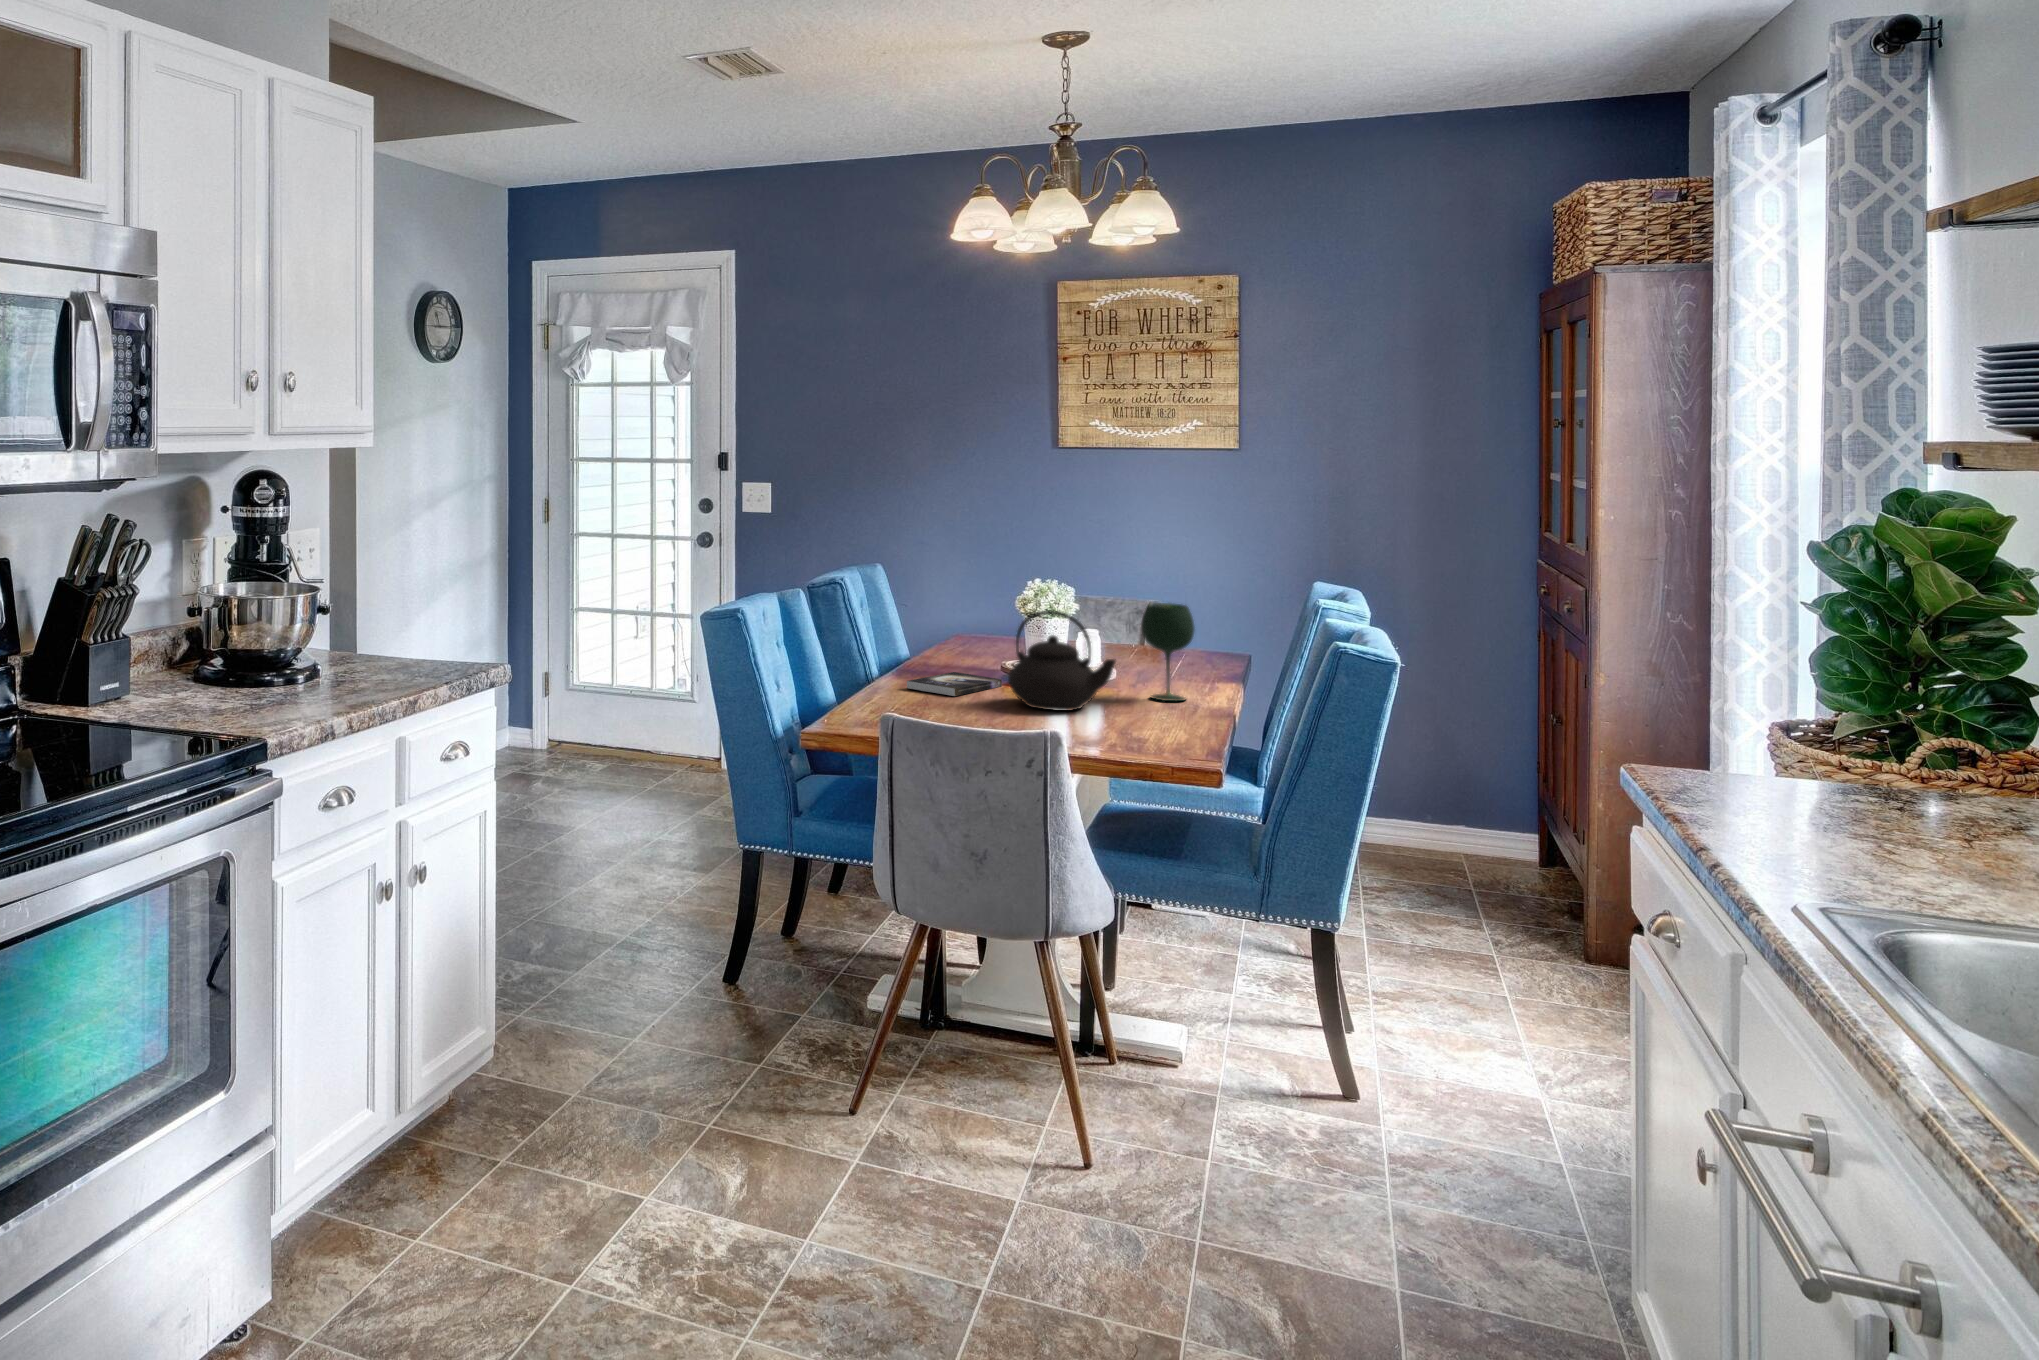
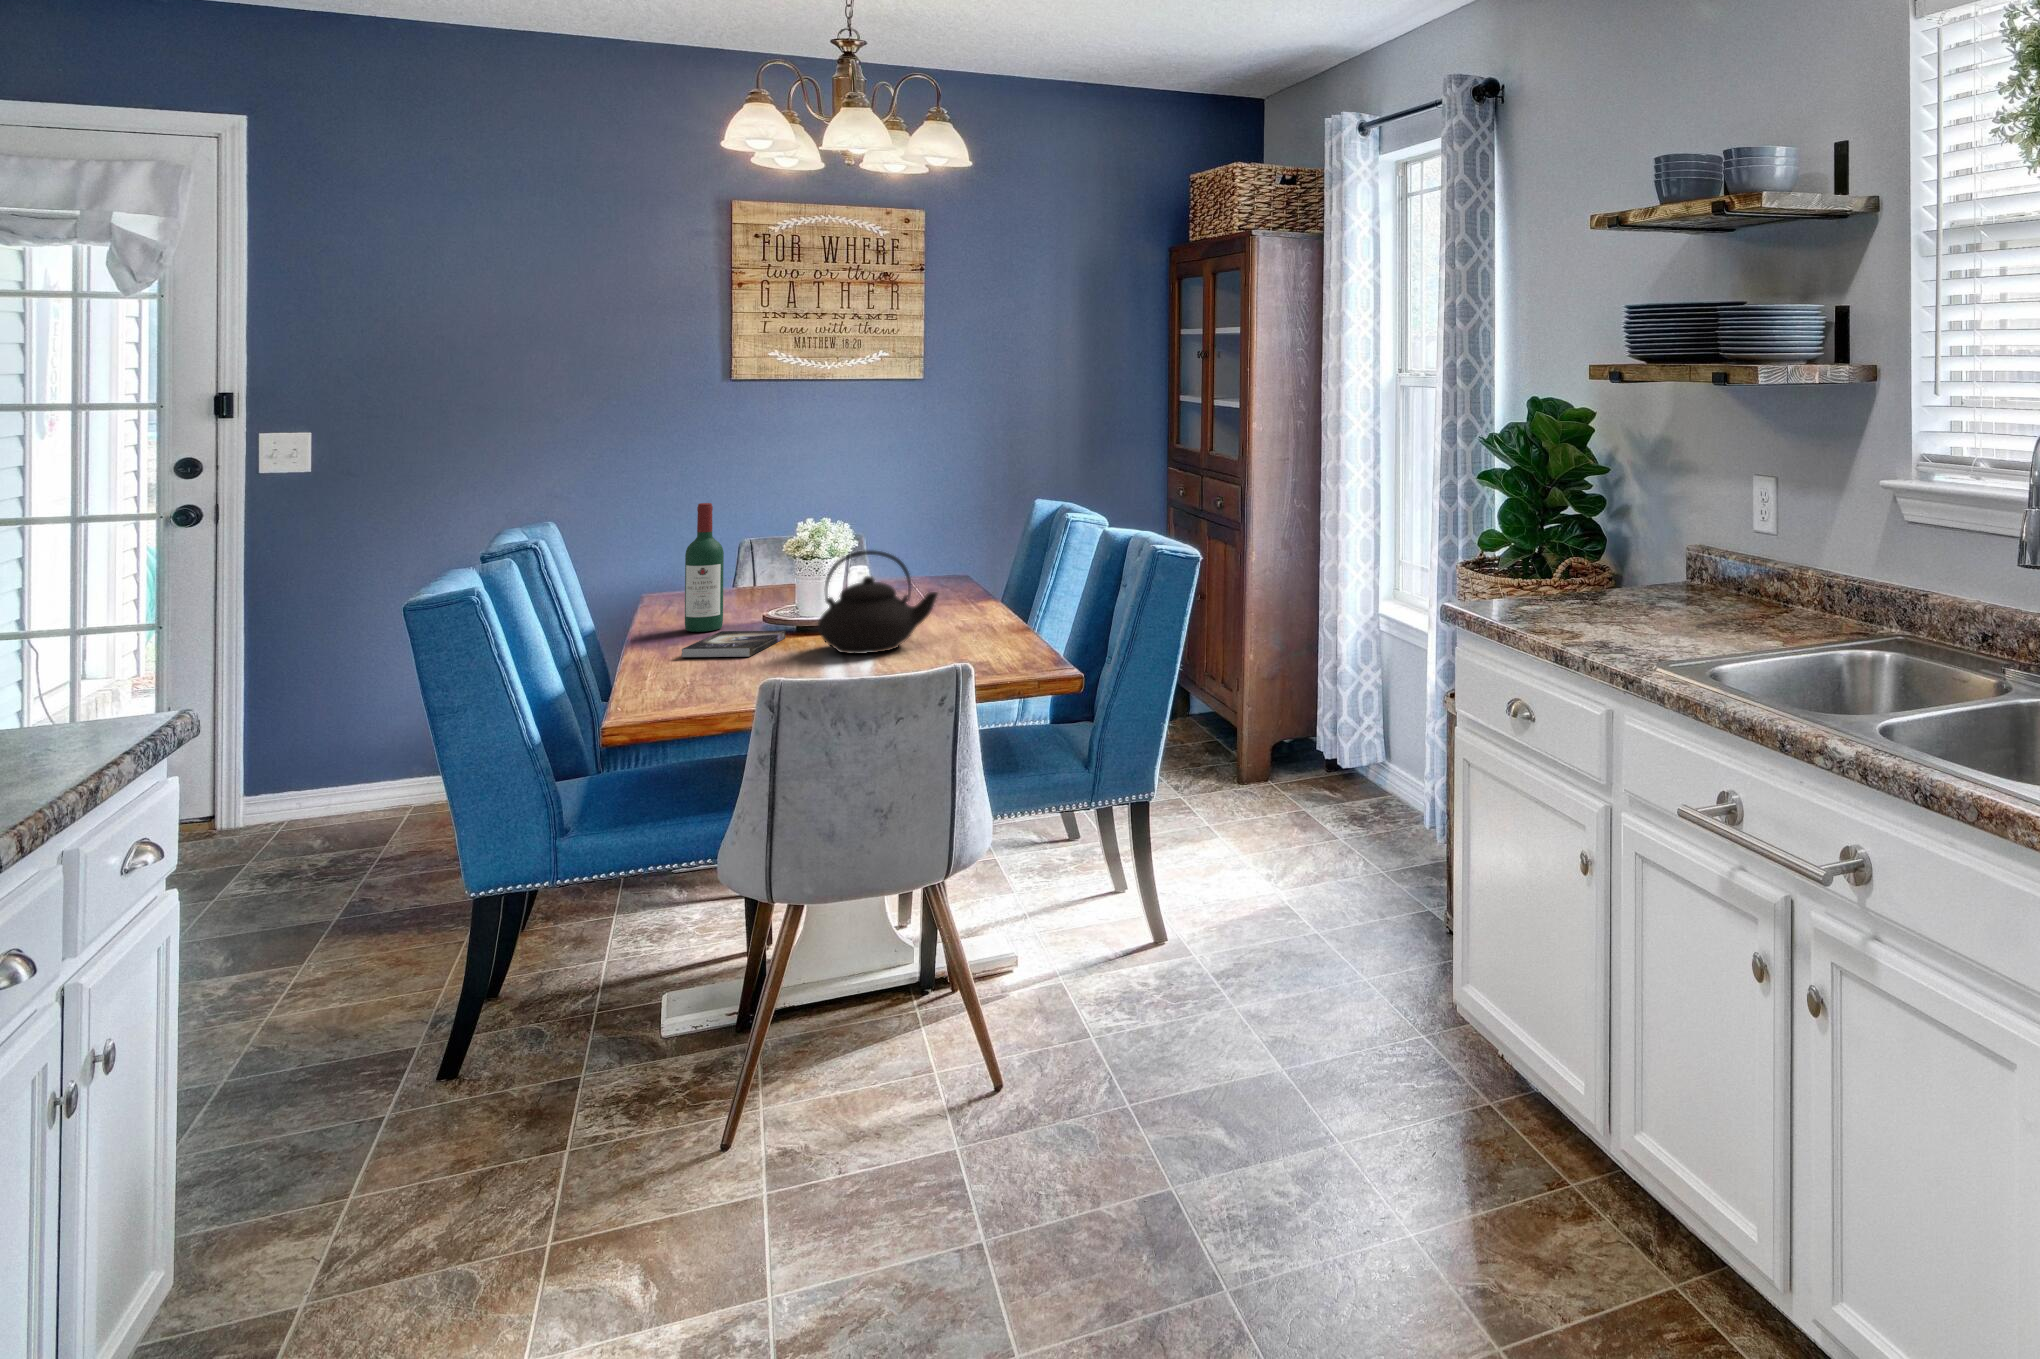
wine bottle: none [936,555,967,671] -> present [685,503,724,632]
wine glass: present [1141,603,1194,701] -> none [941,531,993,626]

